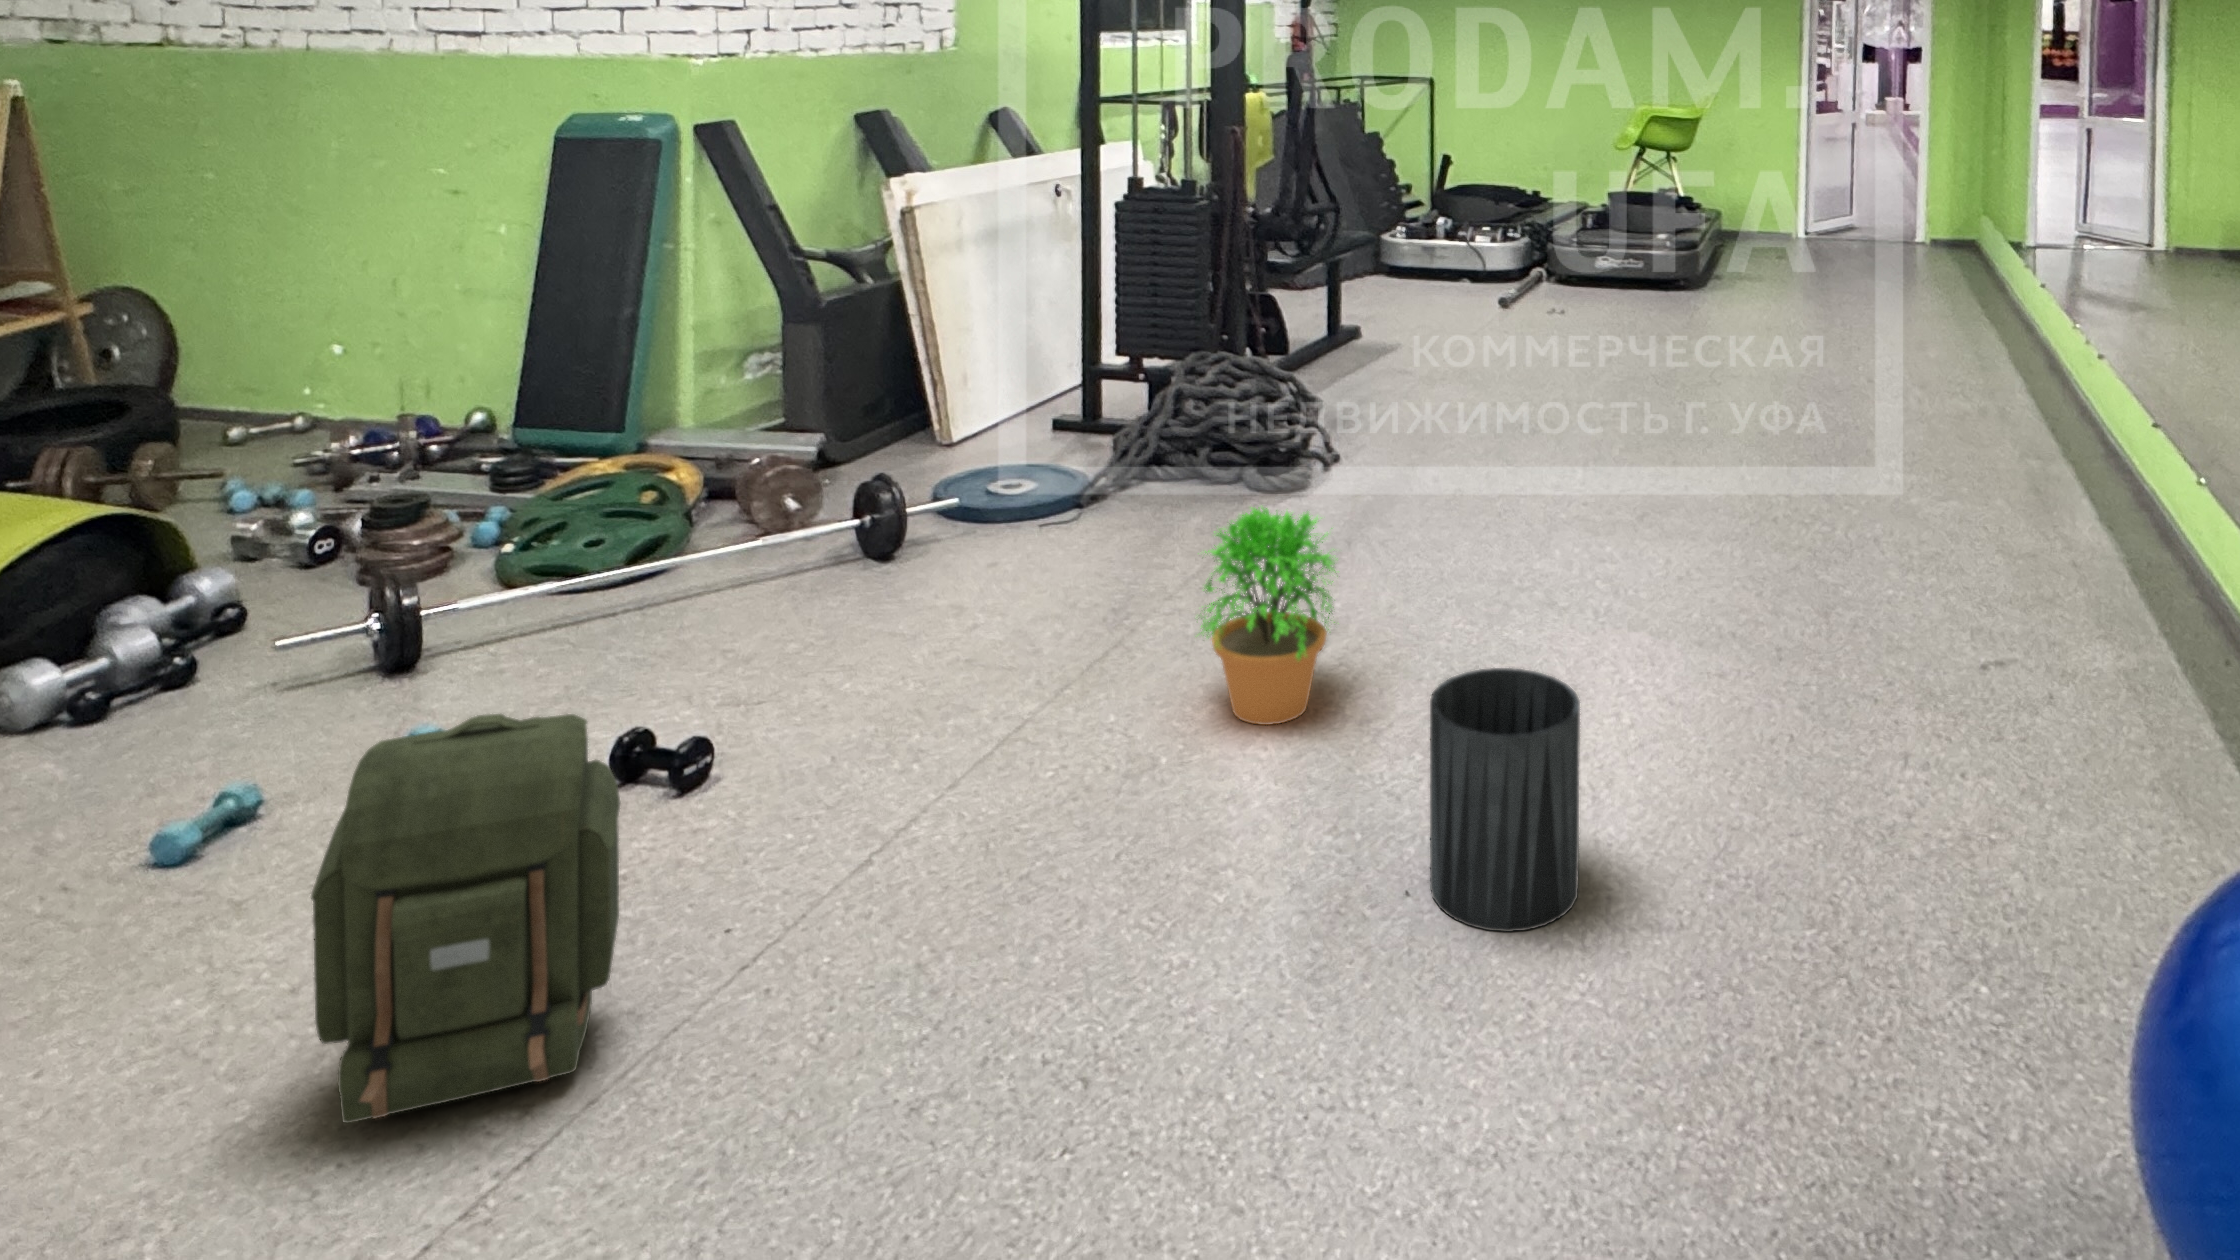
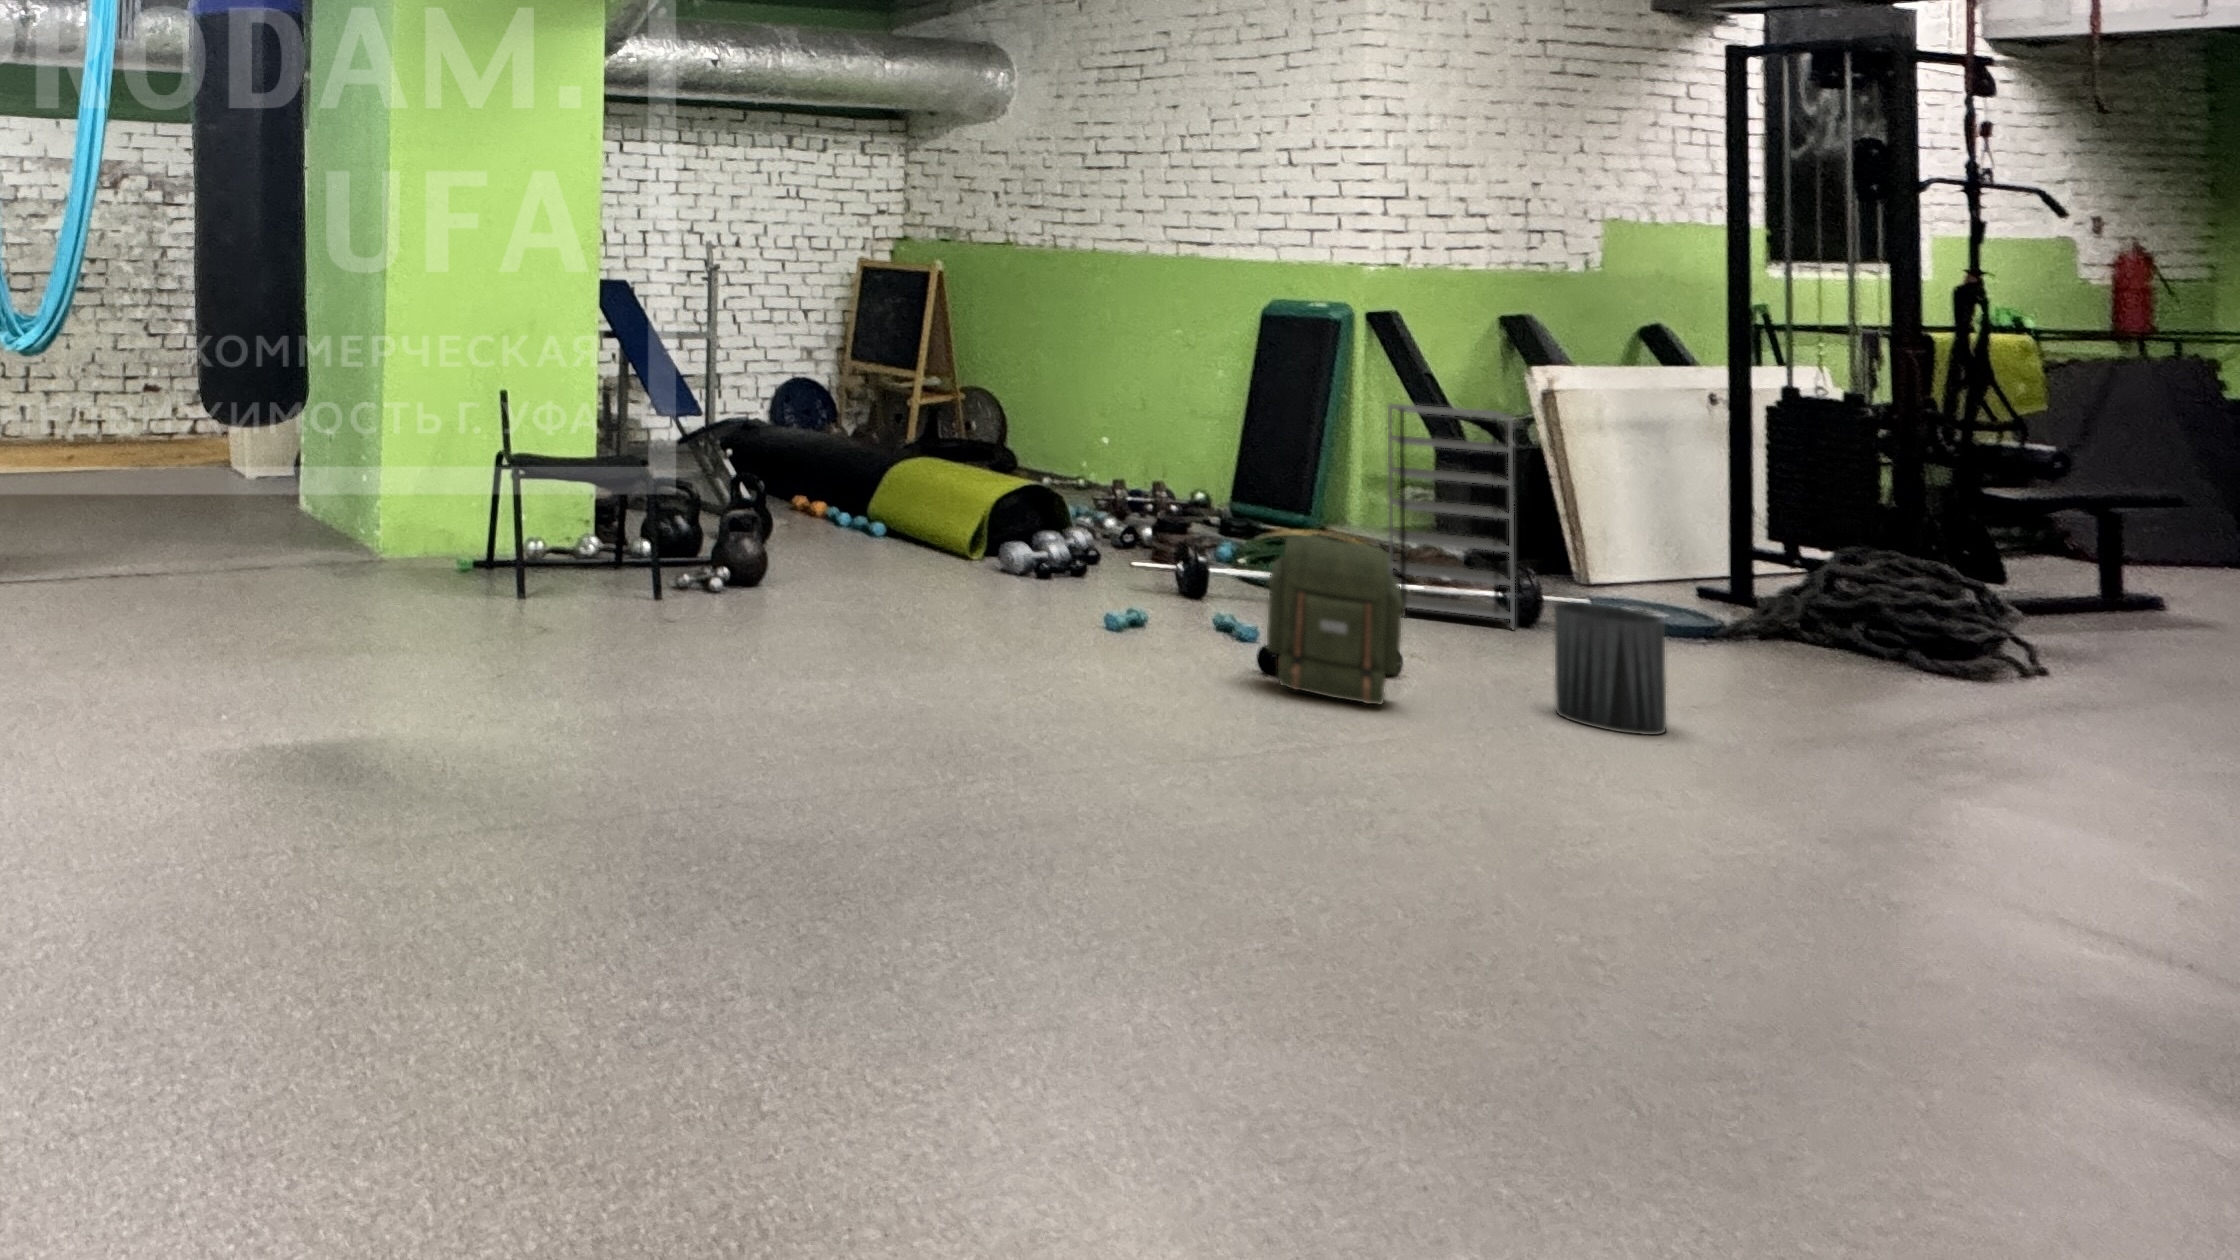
shelving unit: none [687,275,862,628] -> present [1388,404,1515,629]
potted plant: present [1201,507,1337,725] -> none [1807,588,1965,751]
trash can: present [1430,668,1580,932] -> present [1554,602,1666,735]

